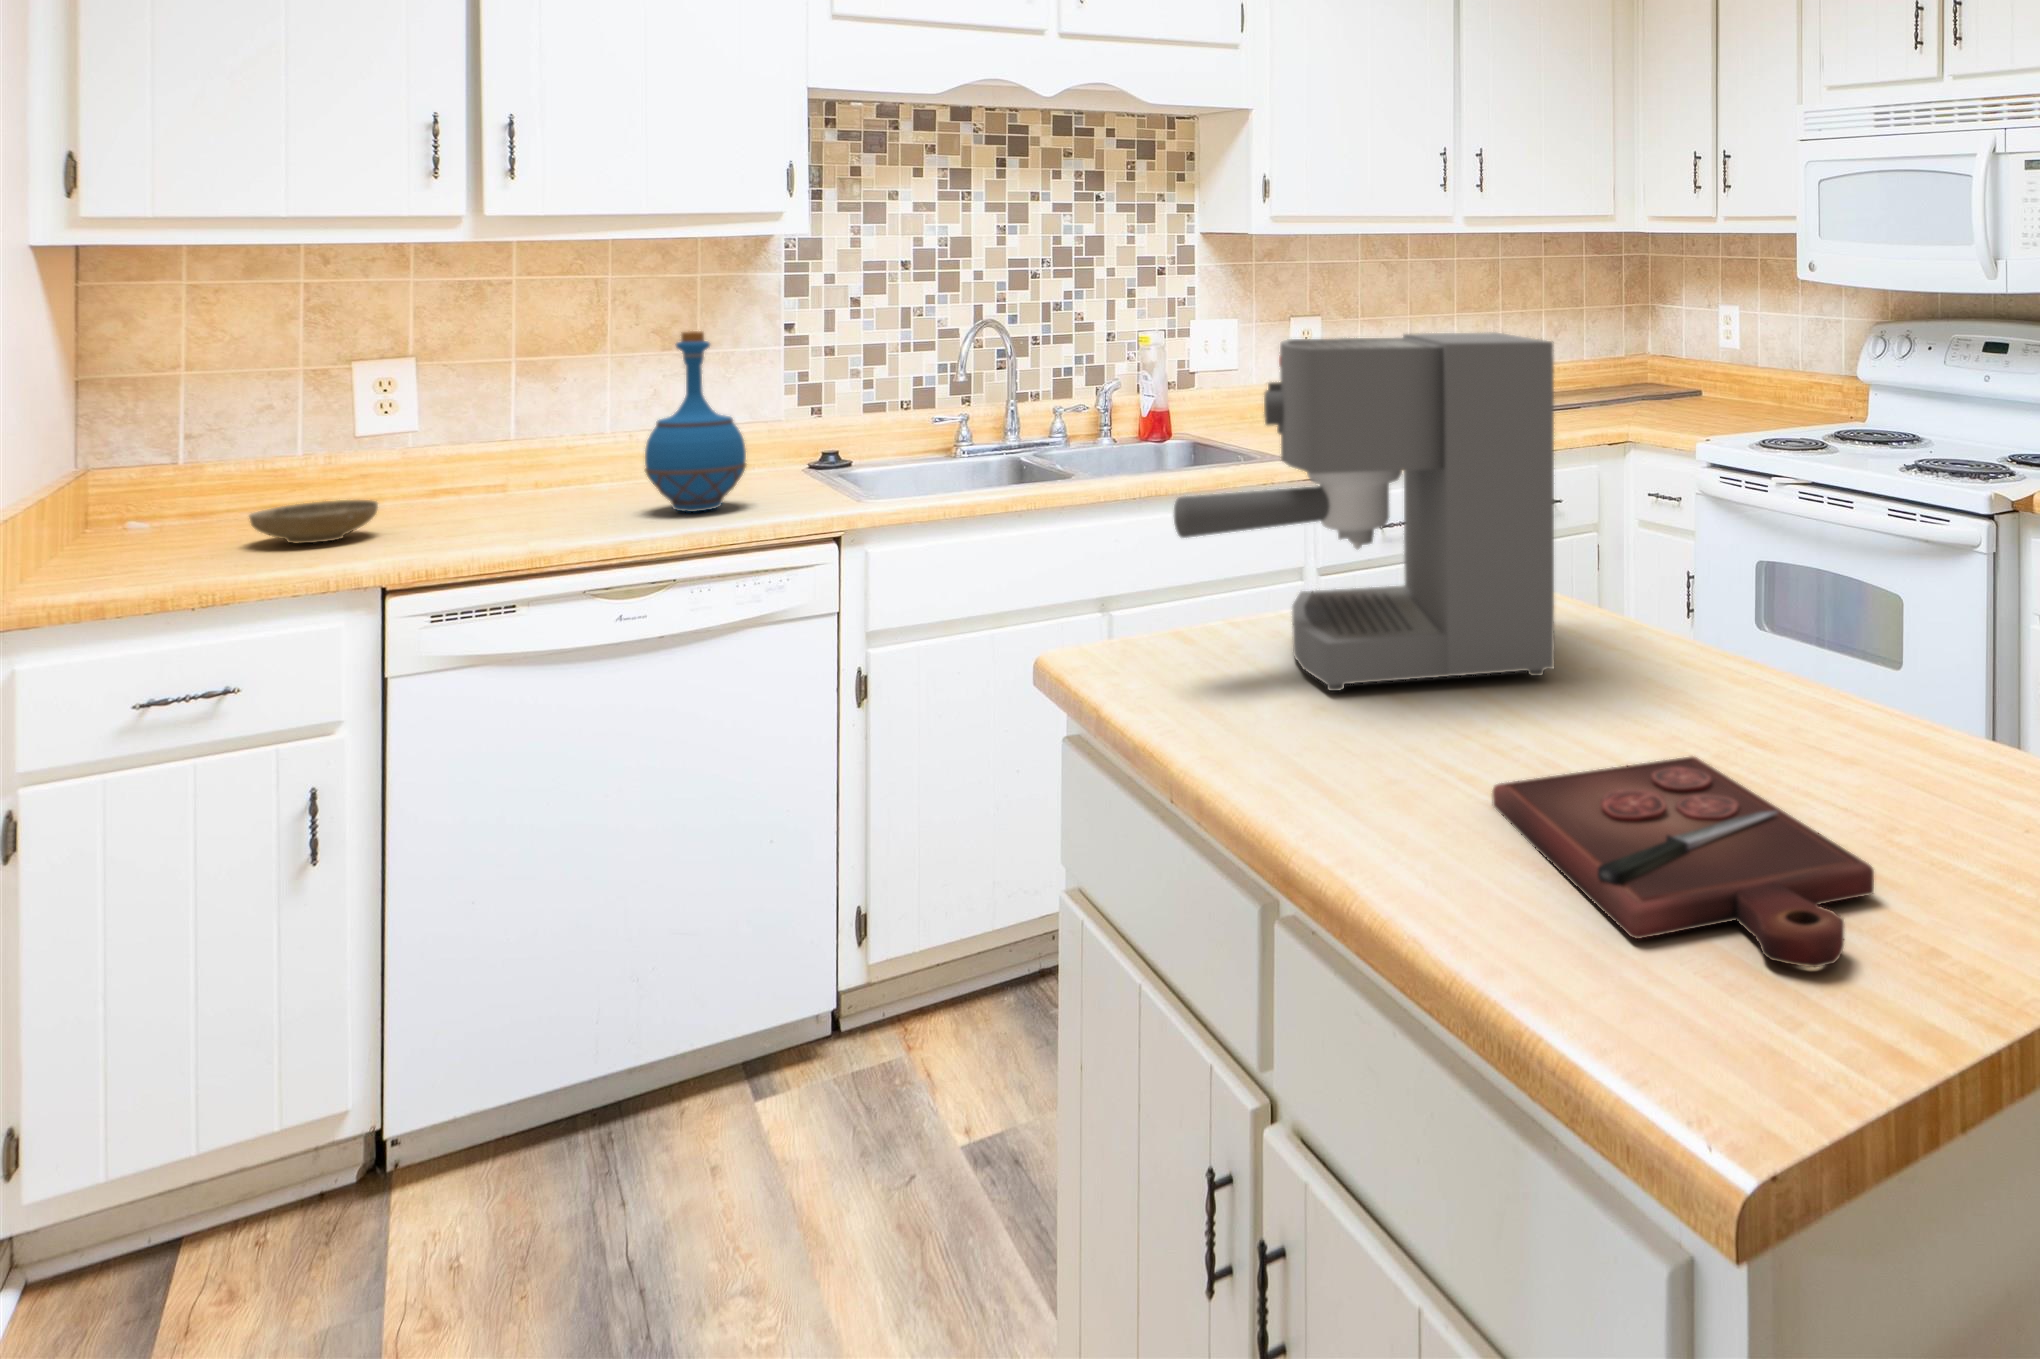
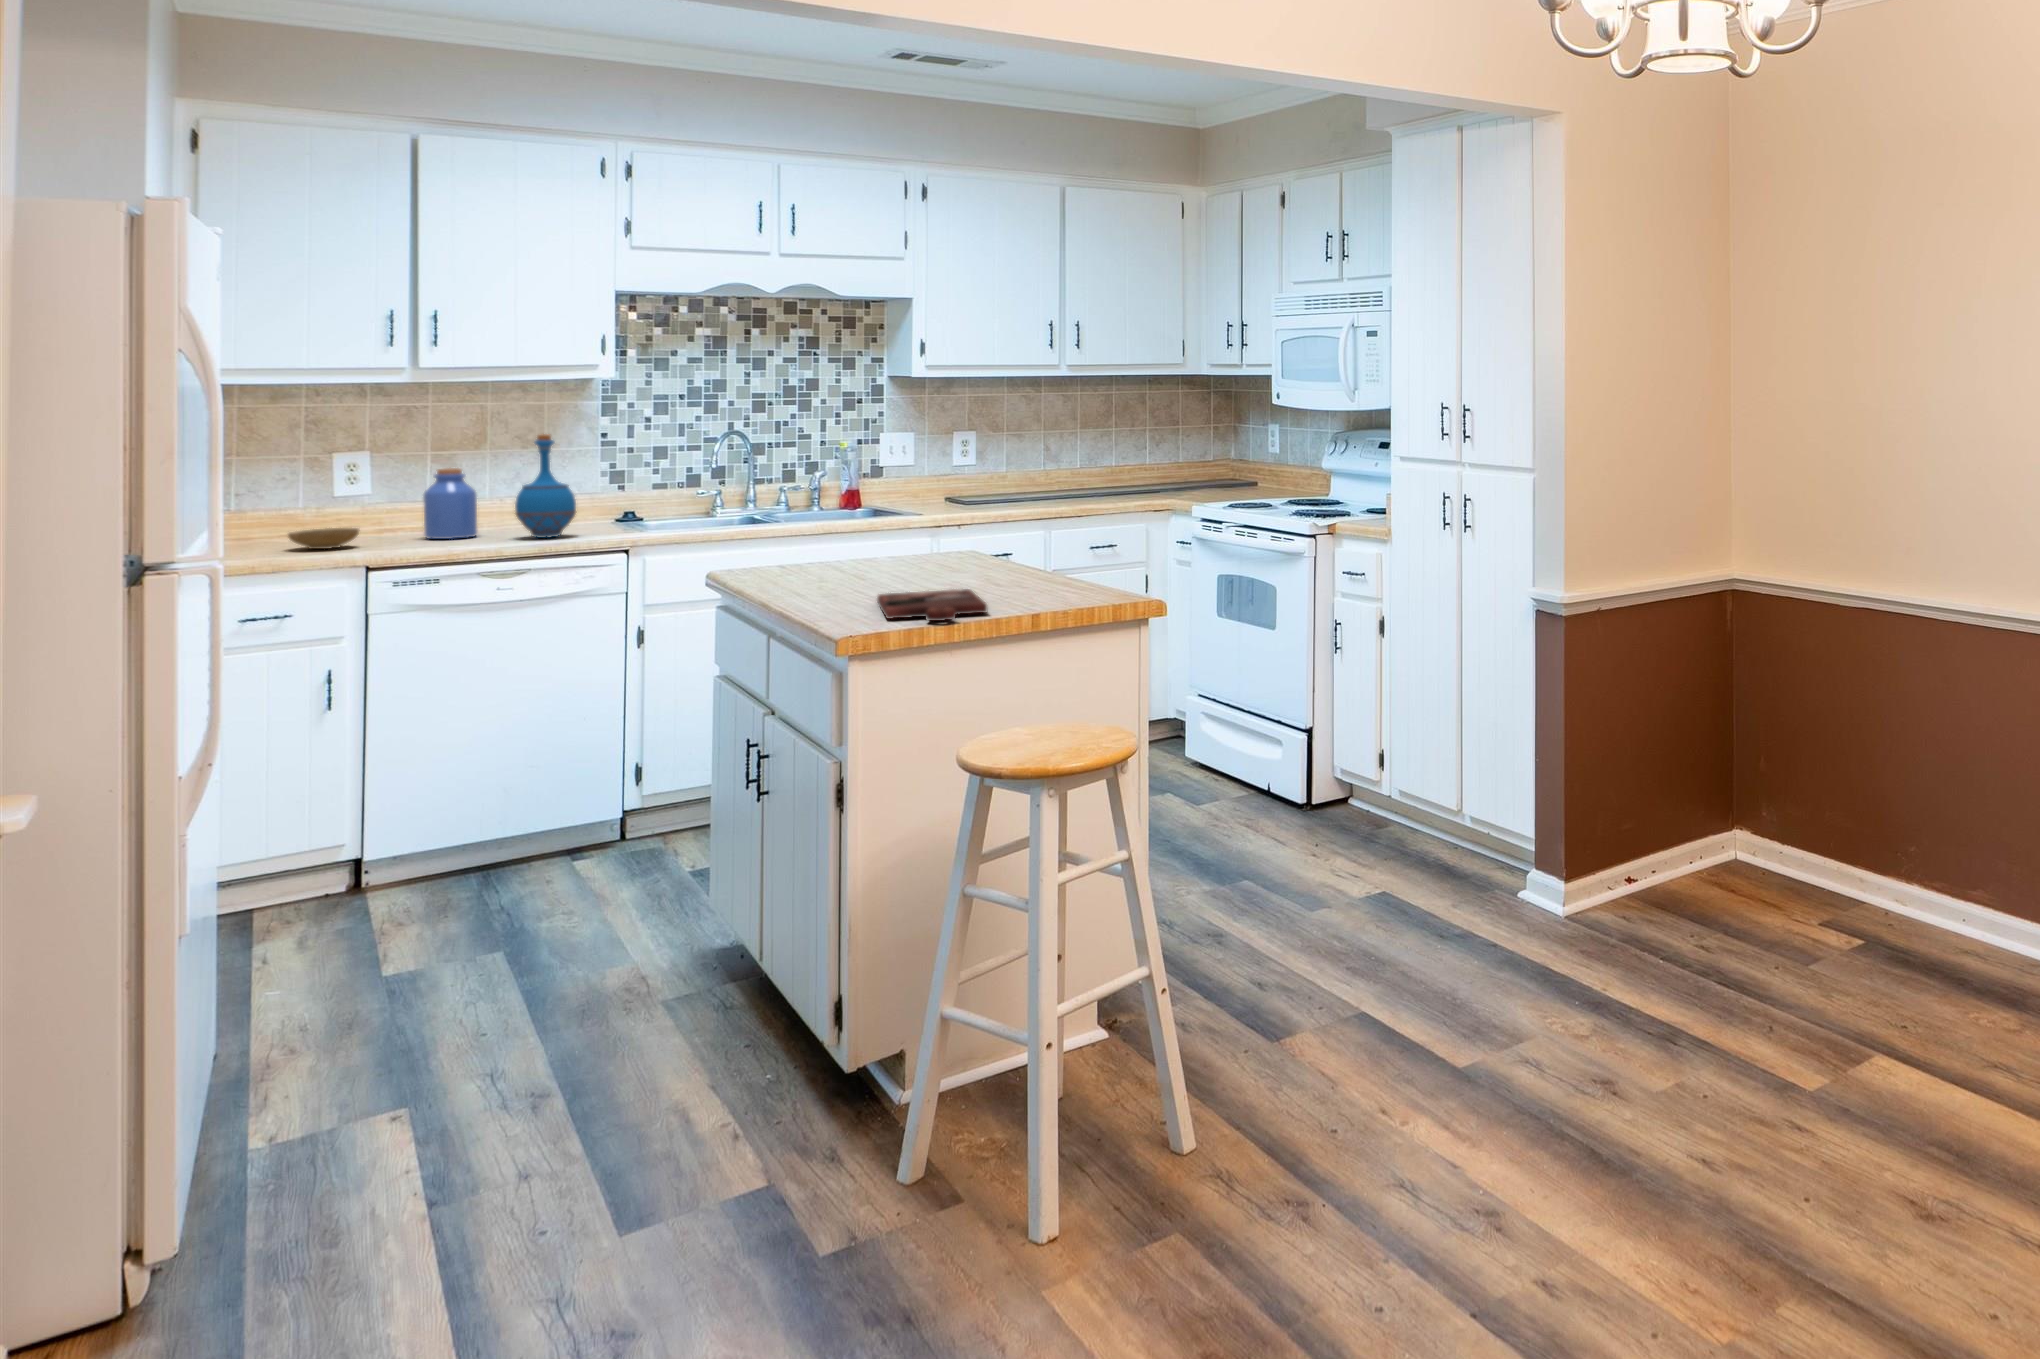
coffee maker: present [1174,332,1554,691] -> none [775,429,953,581]
jar: none [494,390,585,514] -> present [423,468,478,539]

